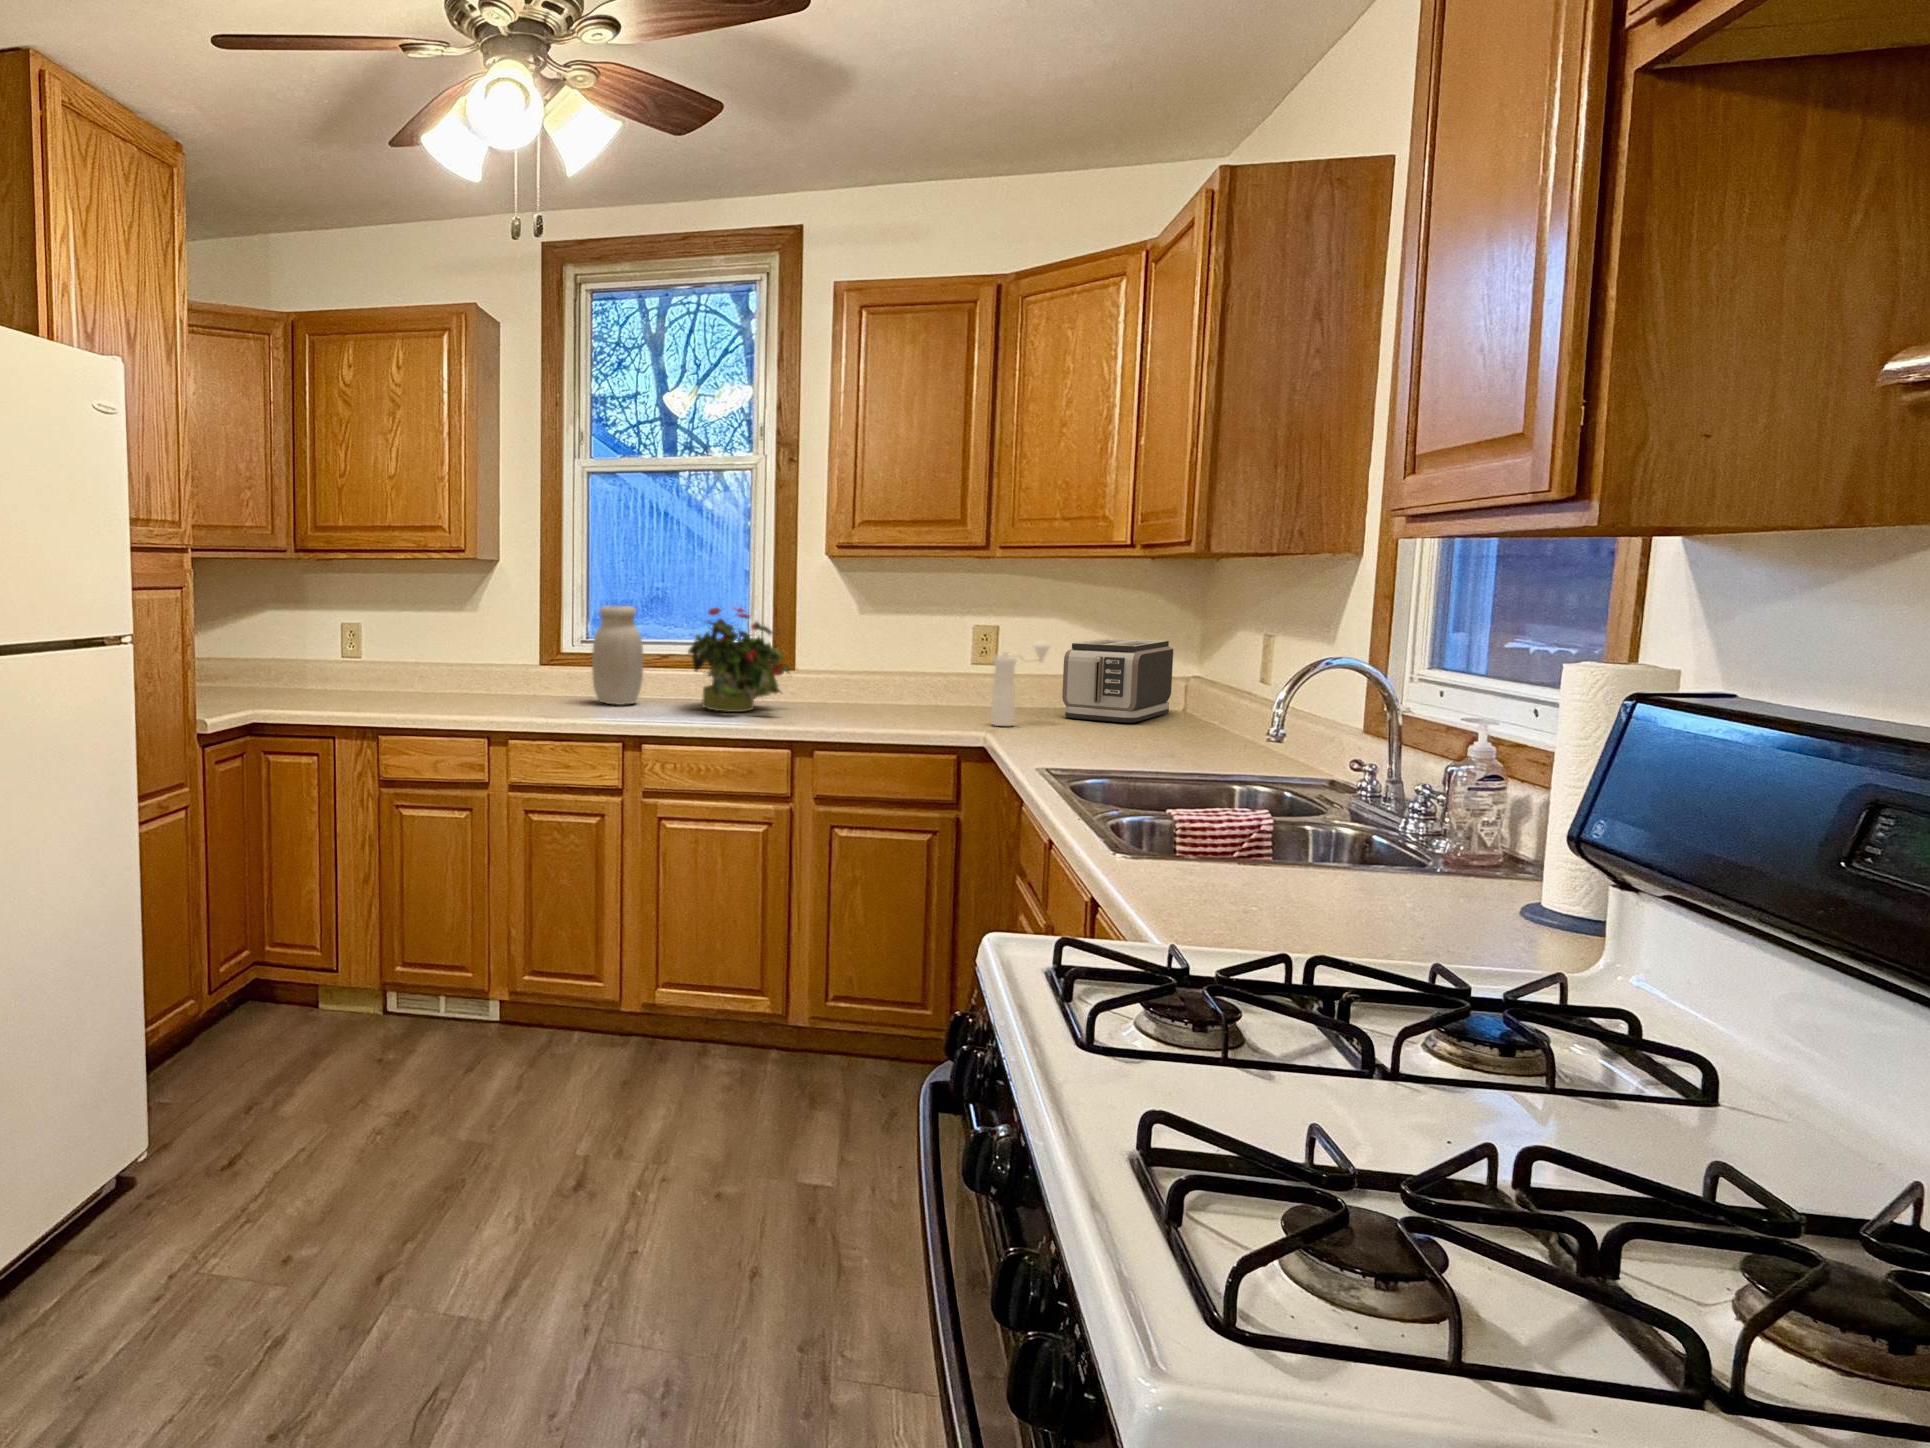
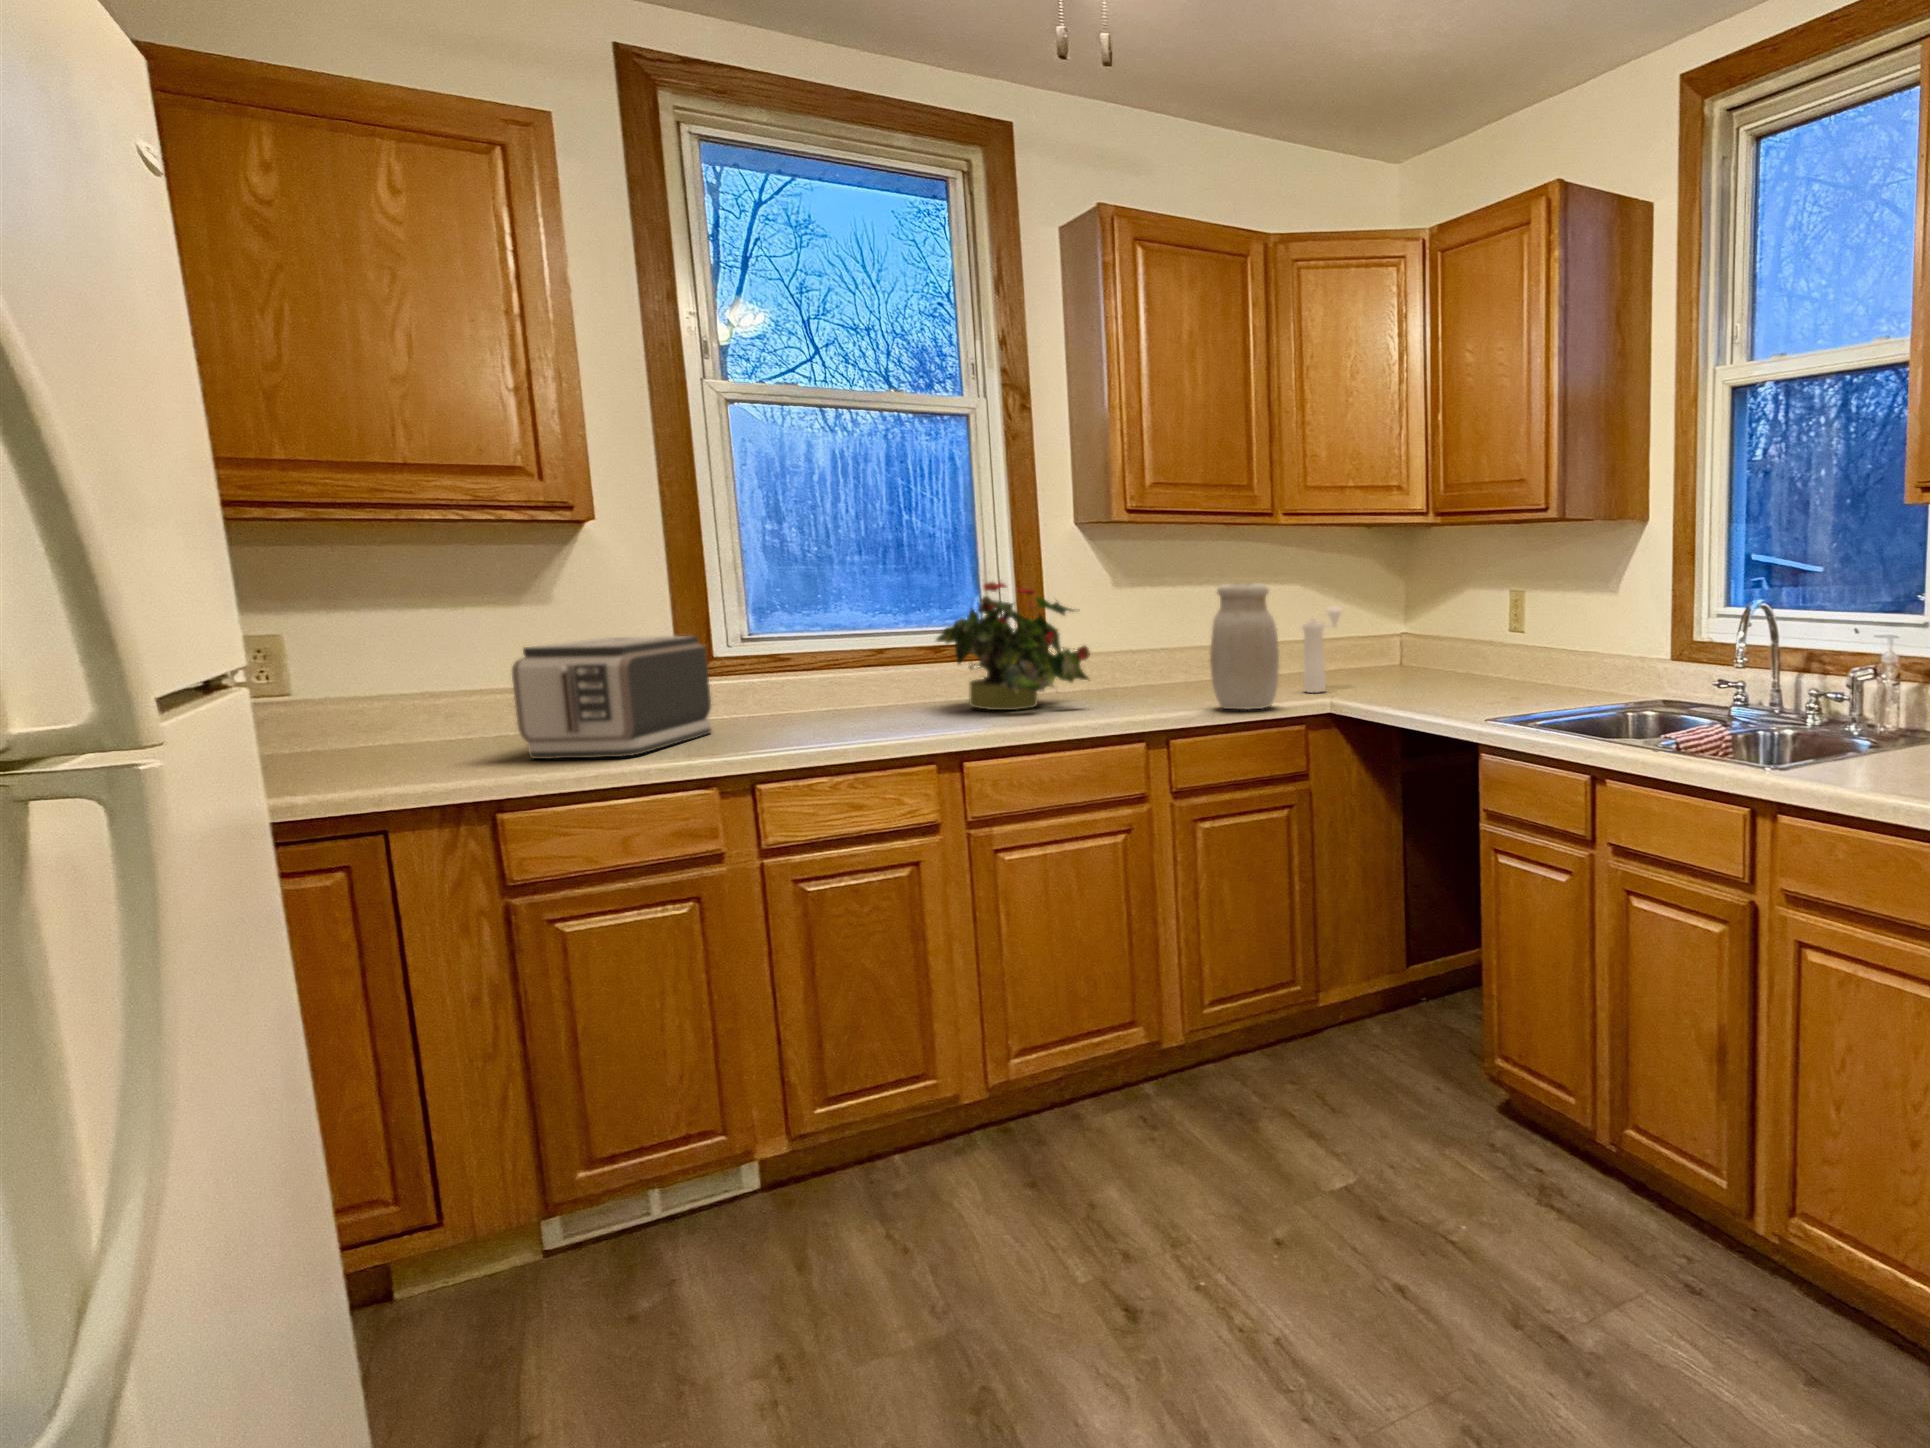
jar: present [592,606,643,705] -> present [1210,583,1279,709]
toaster: present [1062,638,1173,723] -> present [512,636,711,759]

